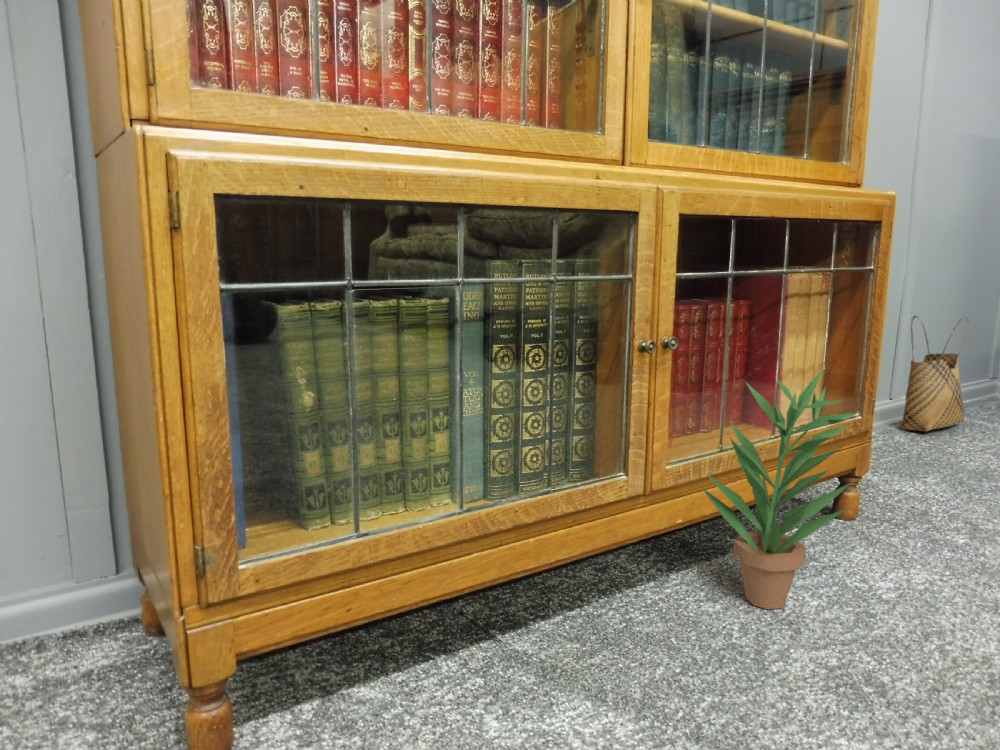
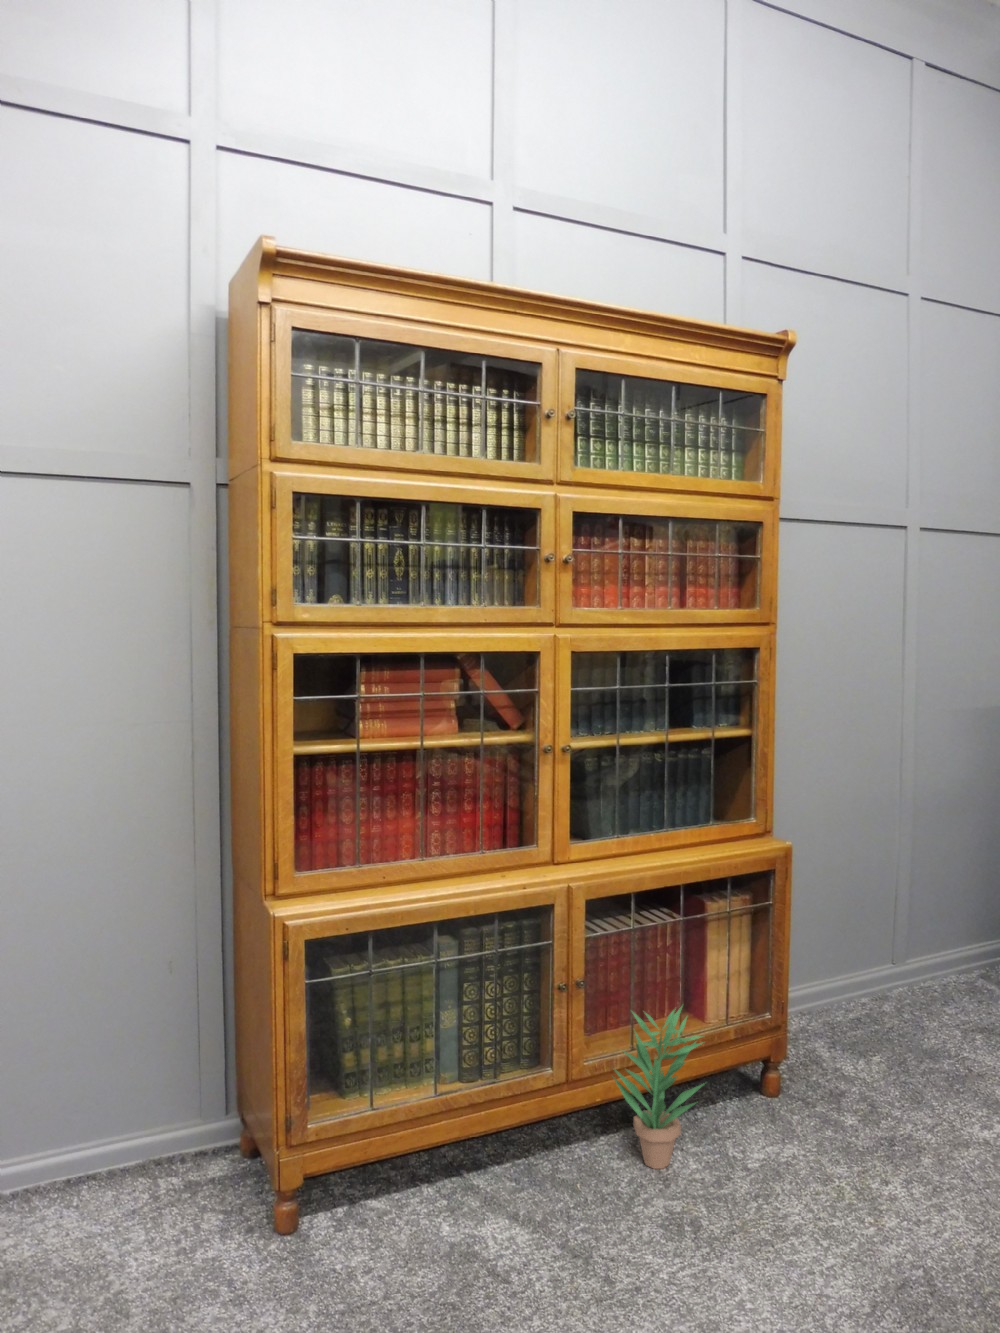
woven basket: present [901,315,969,432] -> none [885,895,949,1008]

